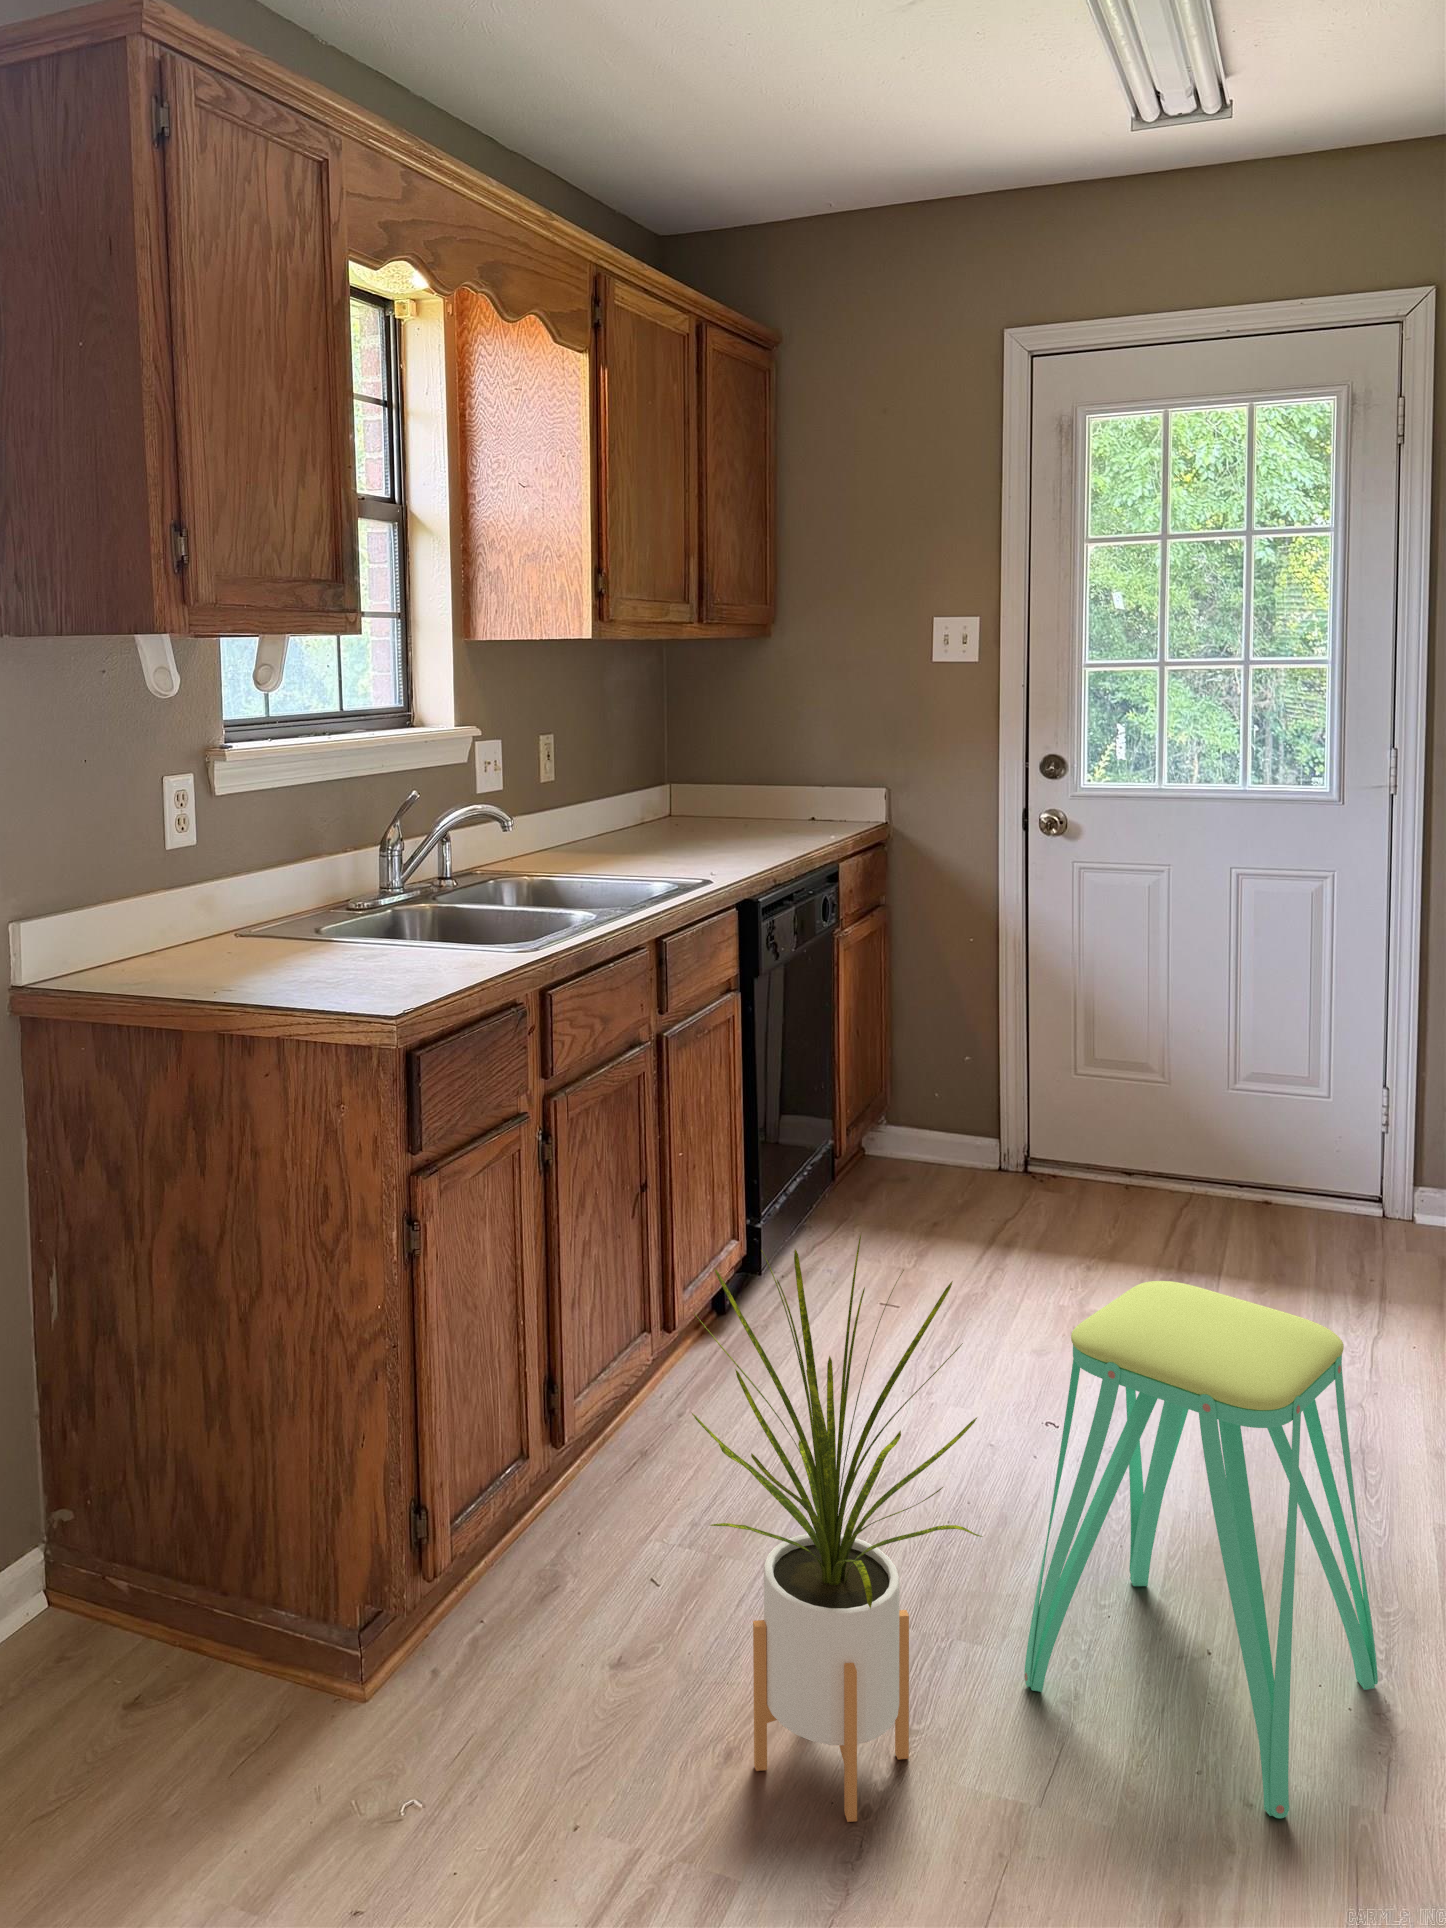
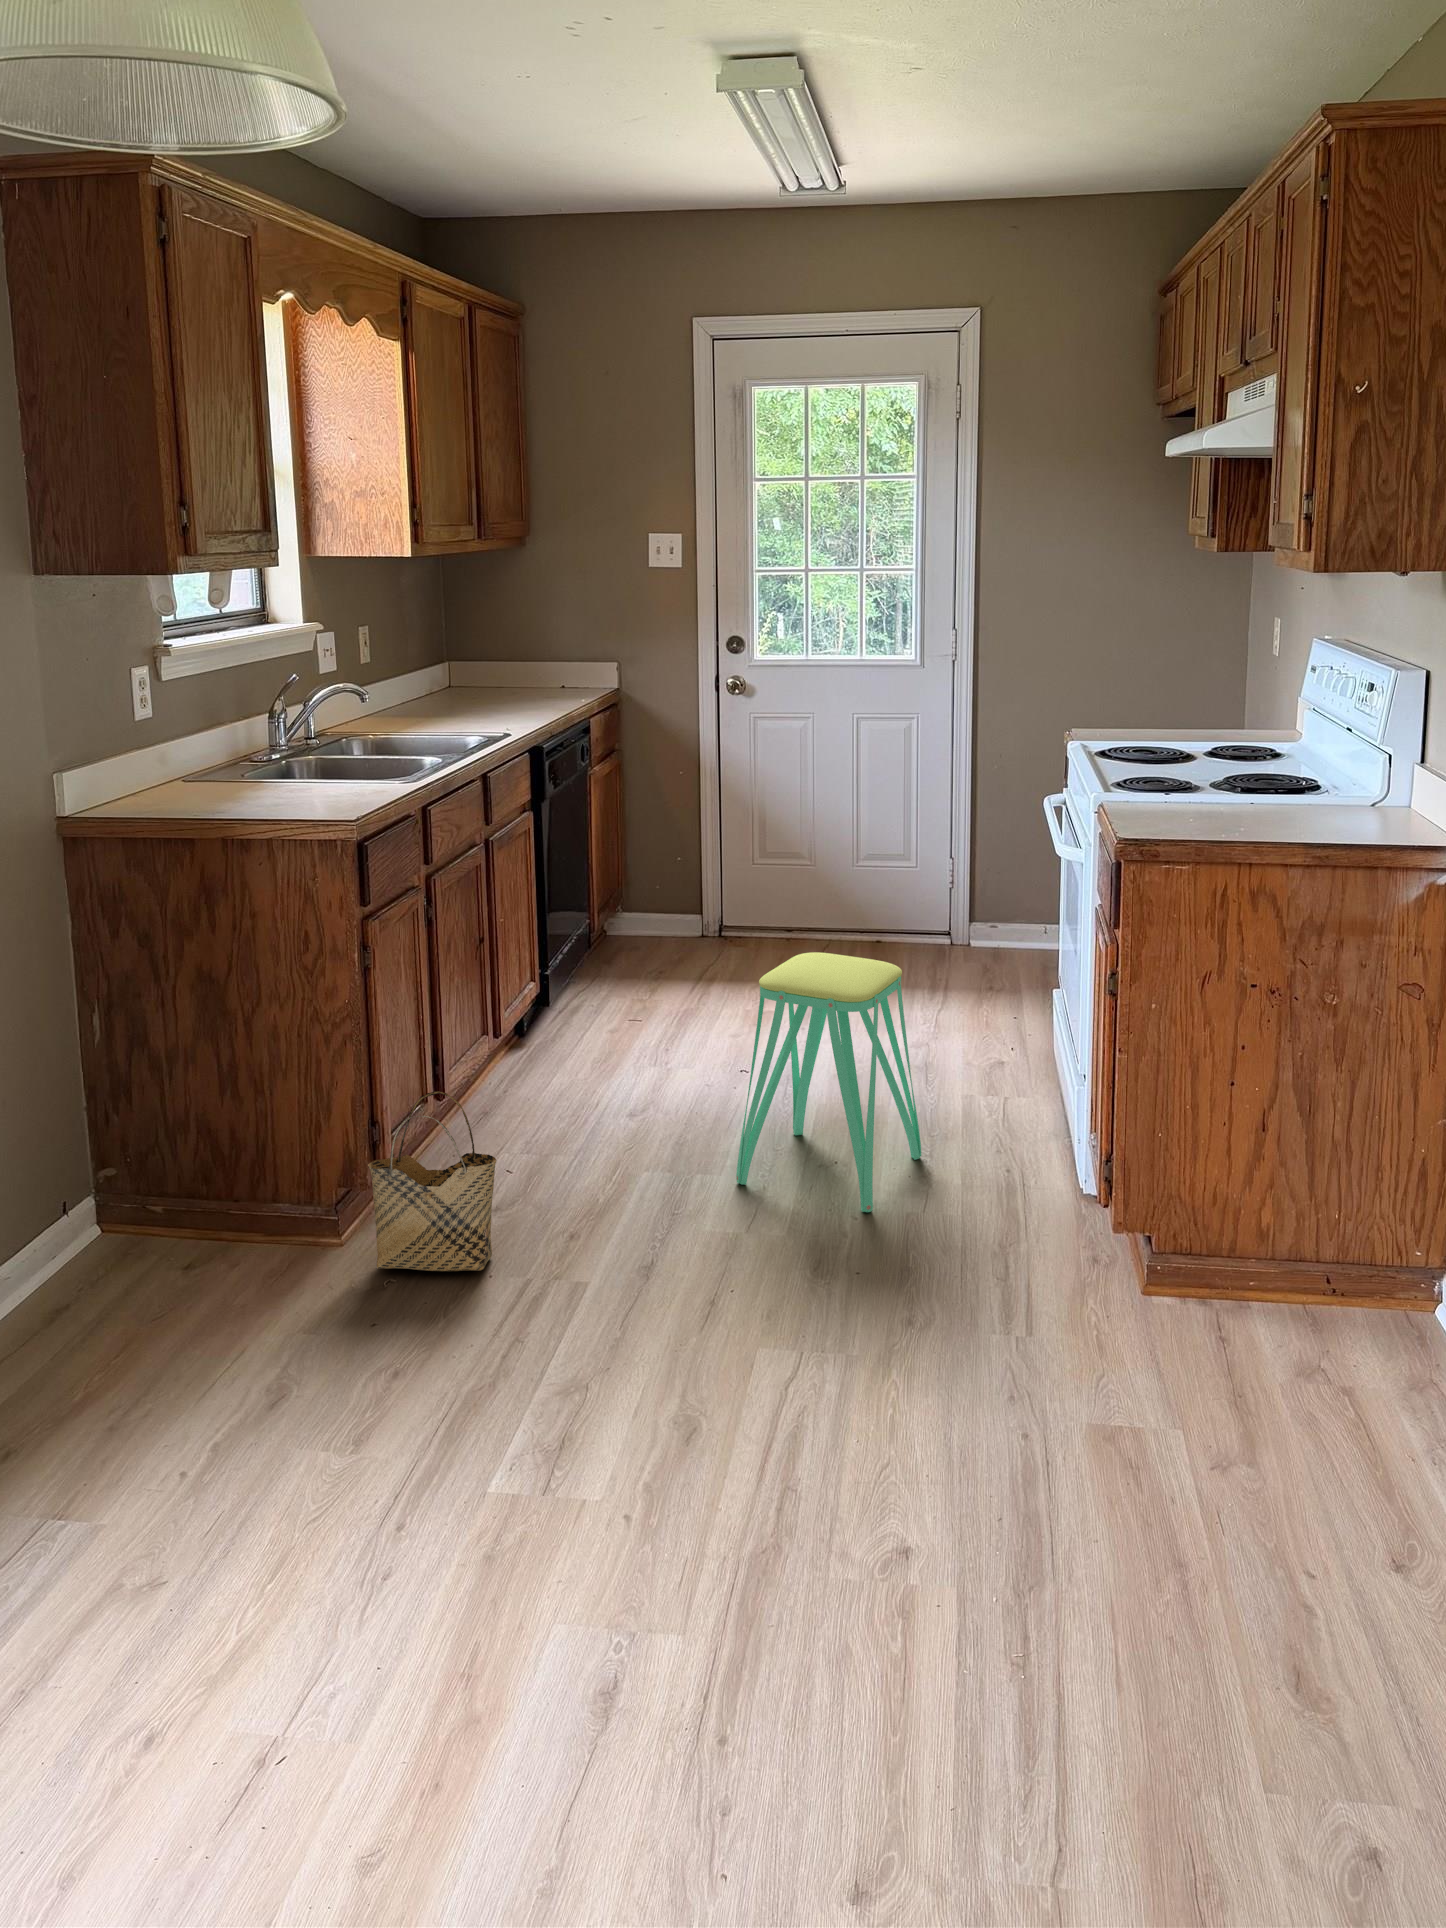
house plant: present [692,1235,982,1822] -> none [548,928,716,1248]
woven basket: none [386,1477,591,1820] -> present [368,1091,496,1271]

